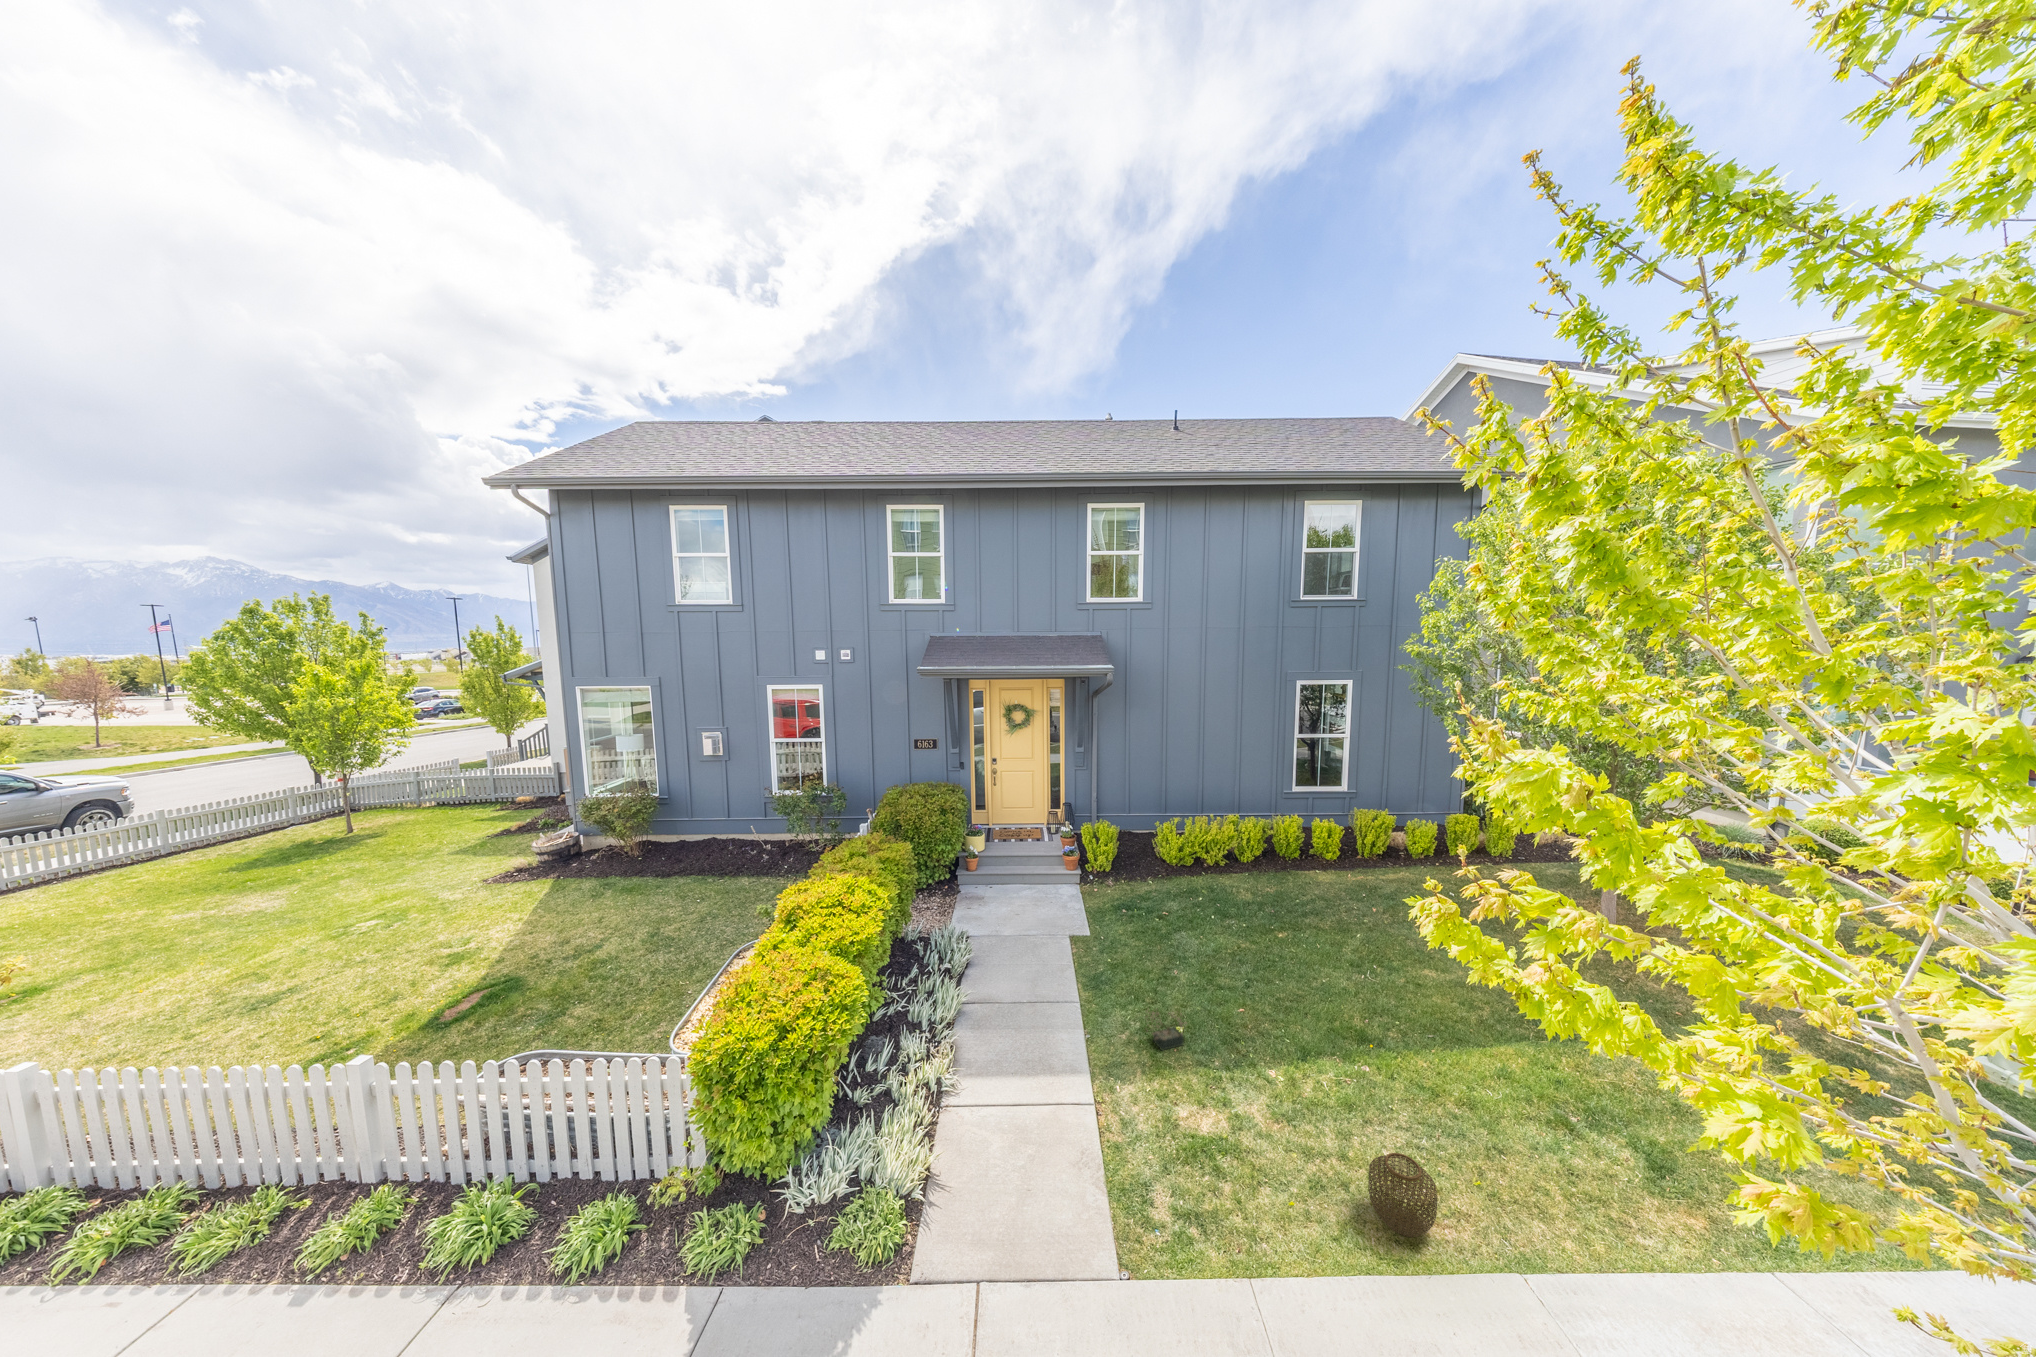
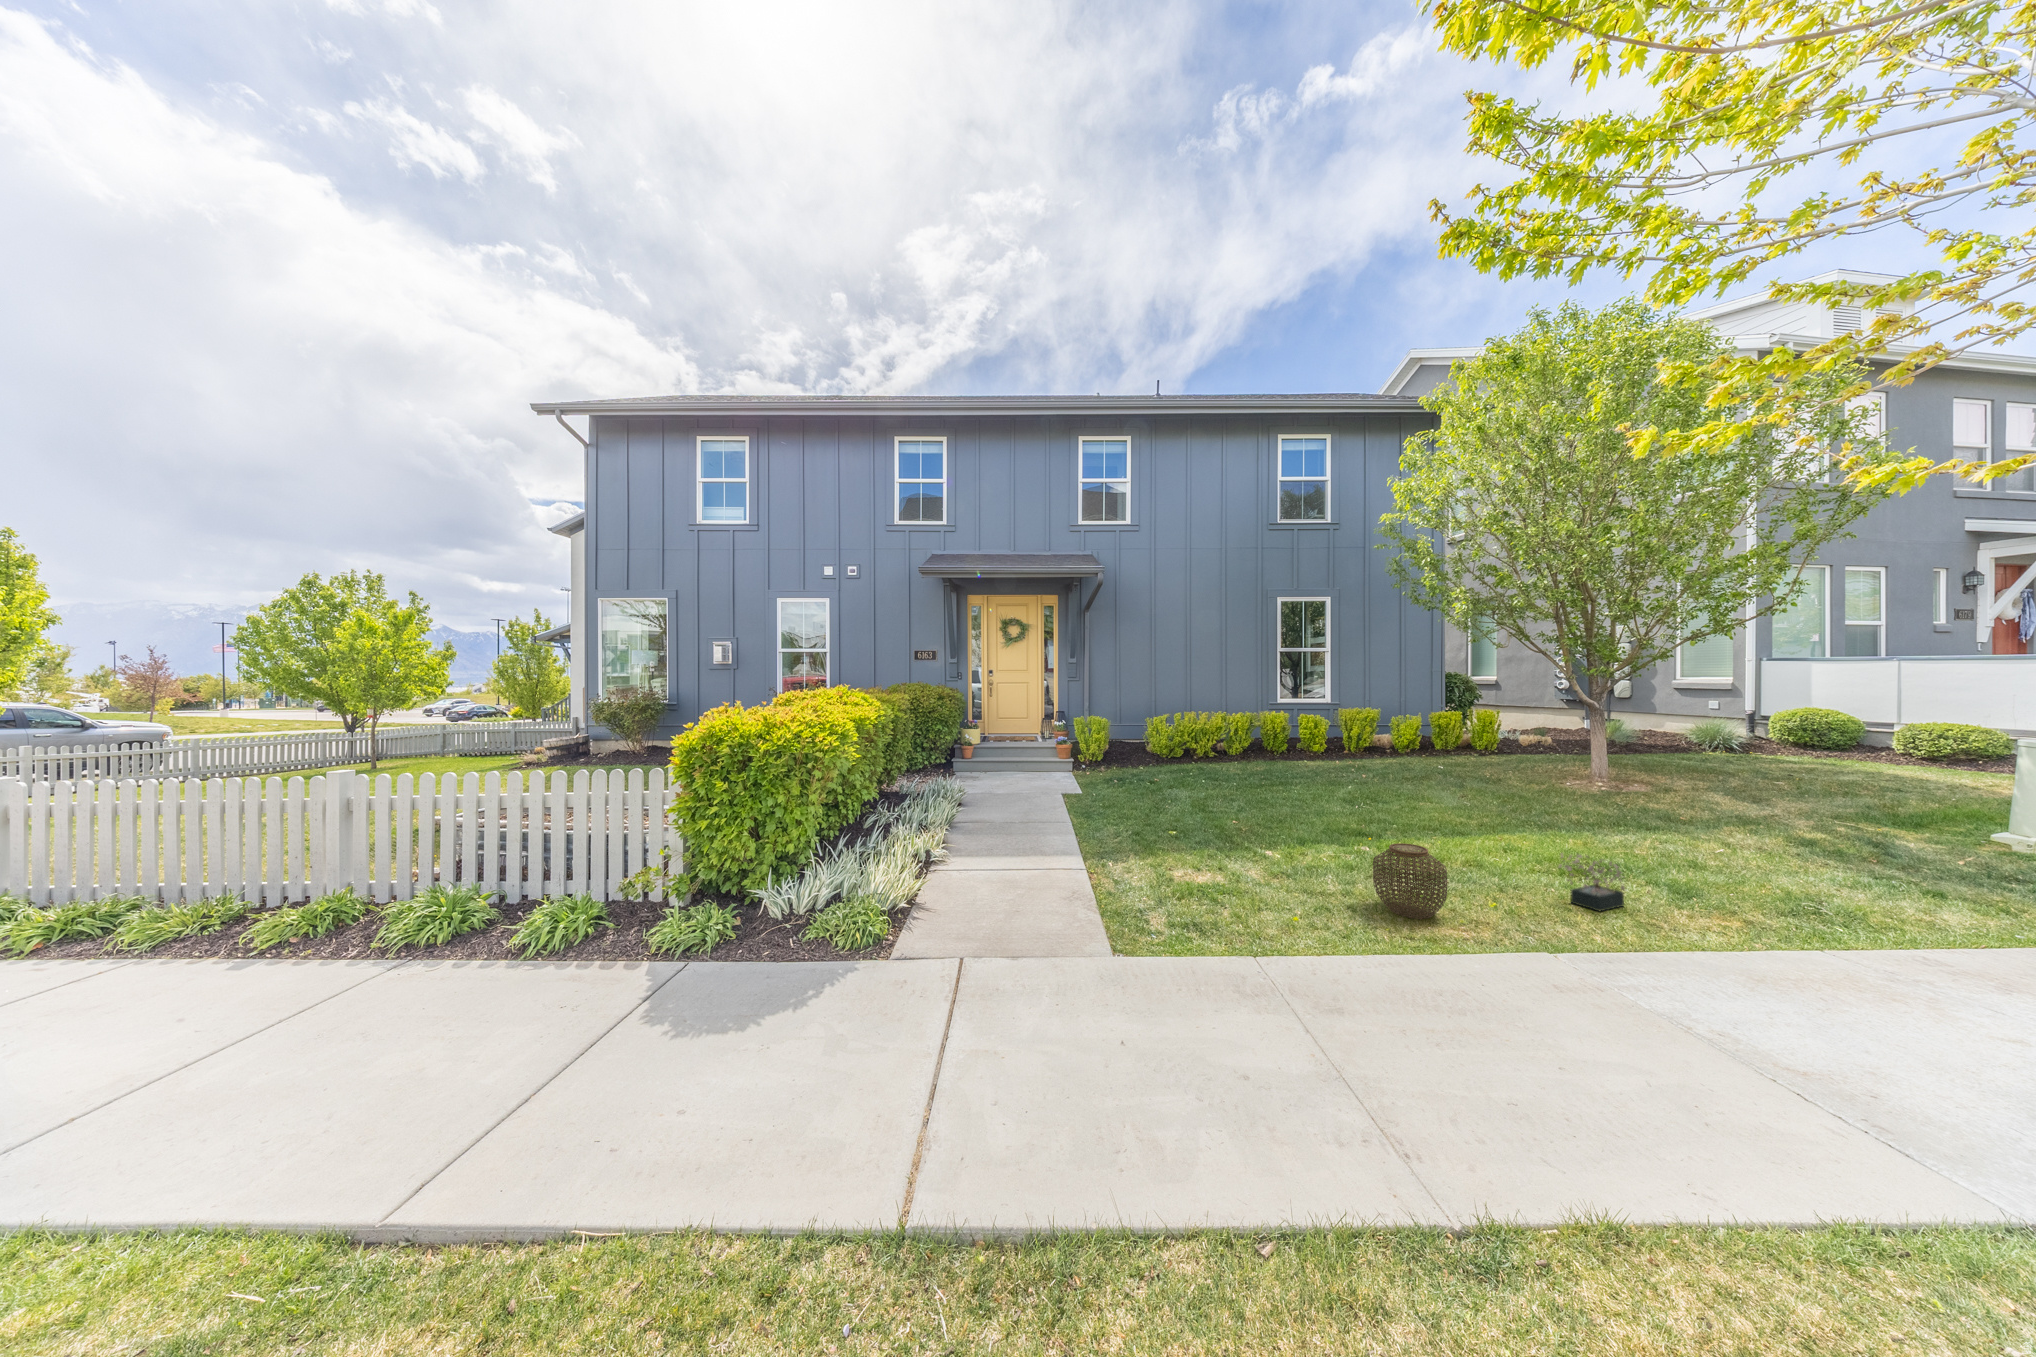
decorative plant: present [1149,1012,1184,1050] -> present [1559,853,1625,911]

